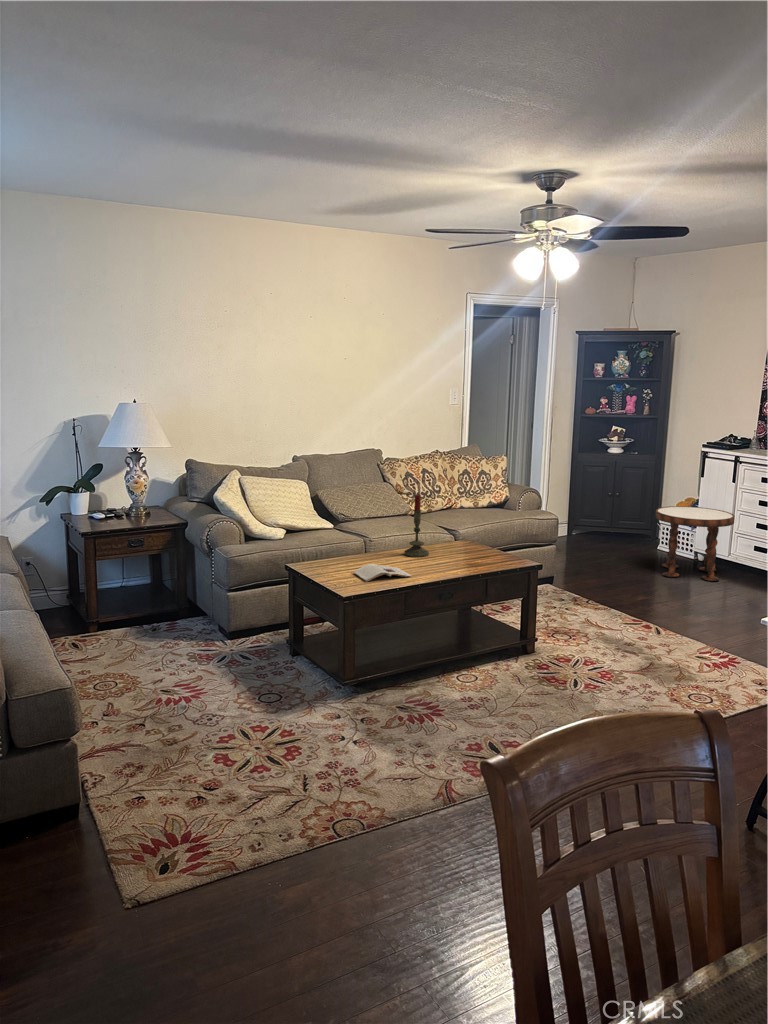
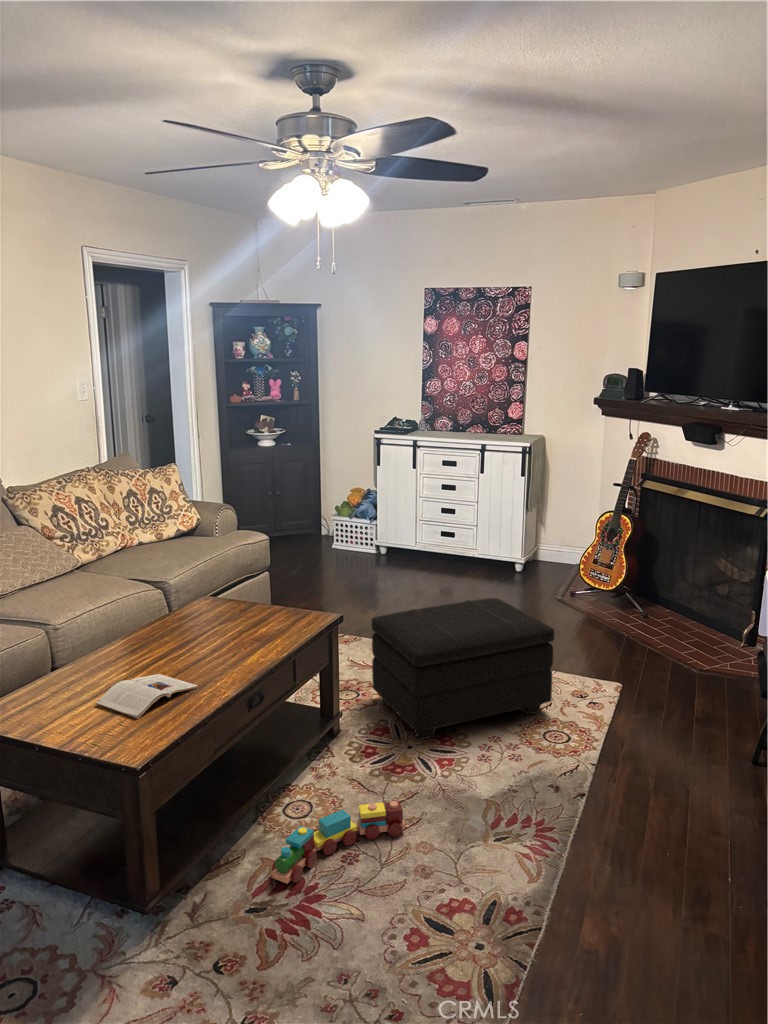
candle: present [404,494,429,557] -> none [137,548,176,646]
side table: present [655,506,735,581] -> none [348,498,428,580]
footstool: none [579,577,723,682] -> present [372,598,554,739]
toy train: none [422,676,526,707] -> present [272,801,405,884]

